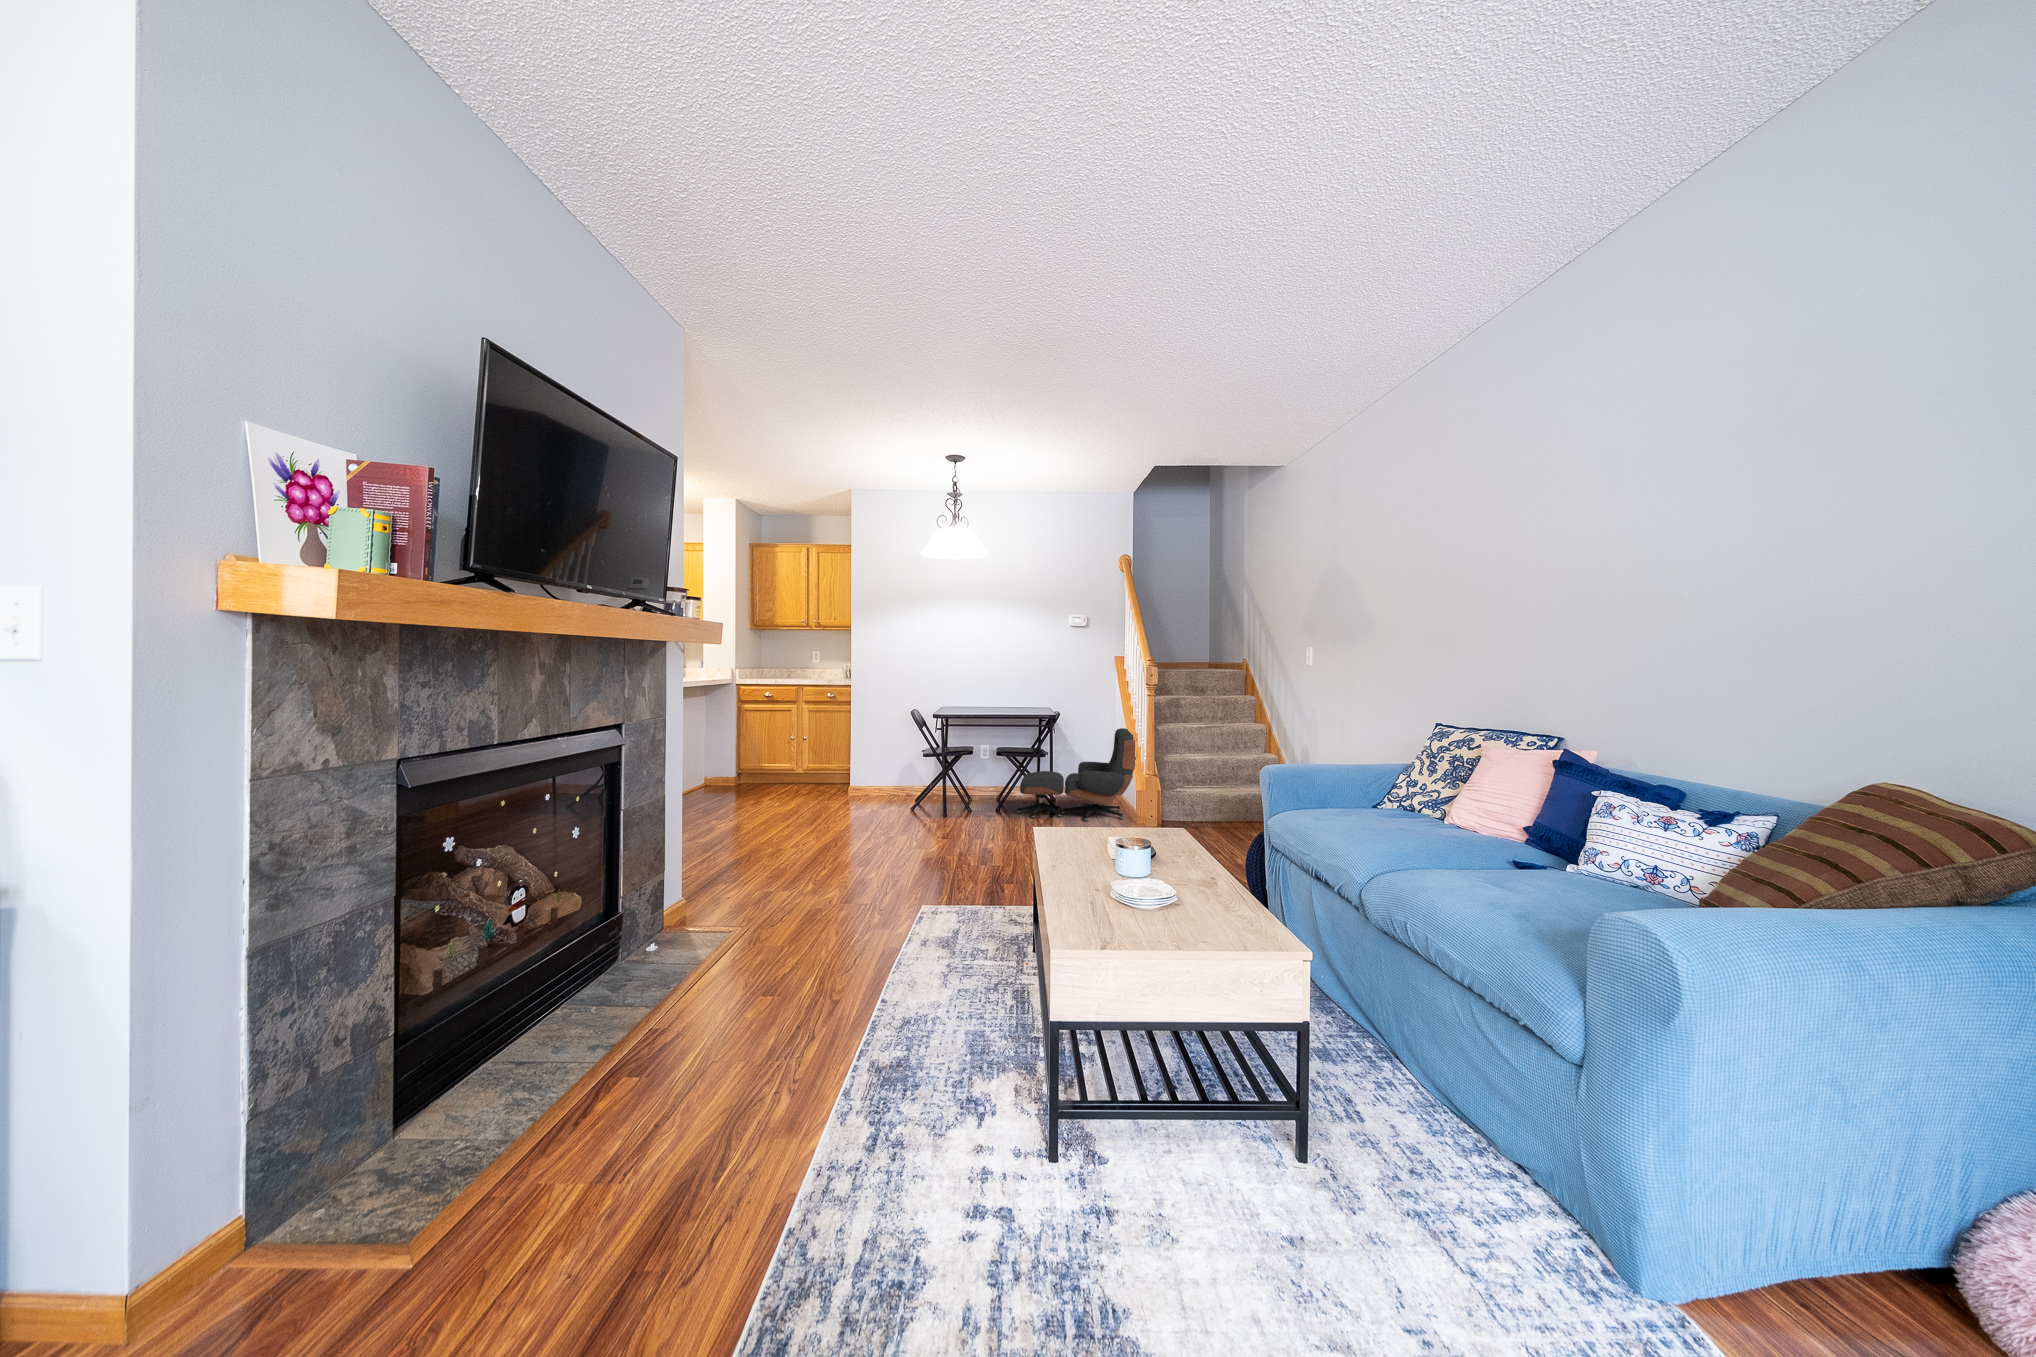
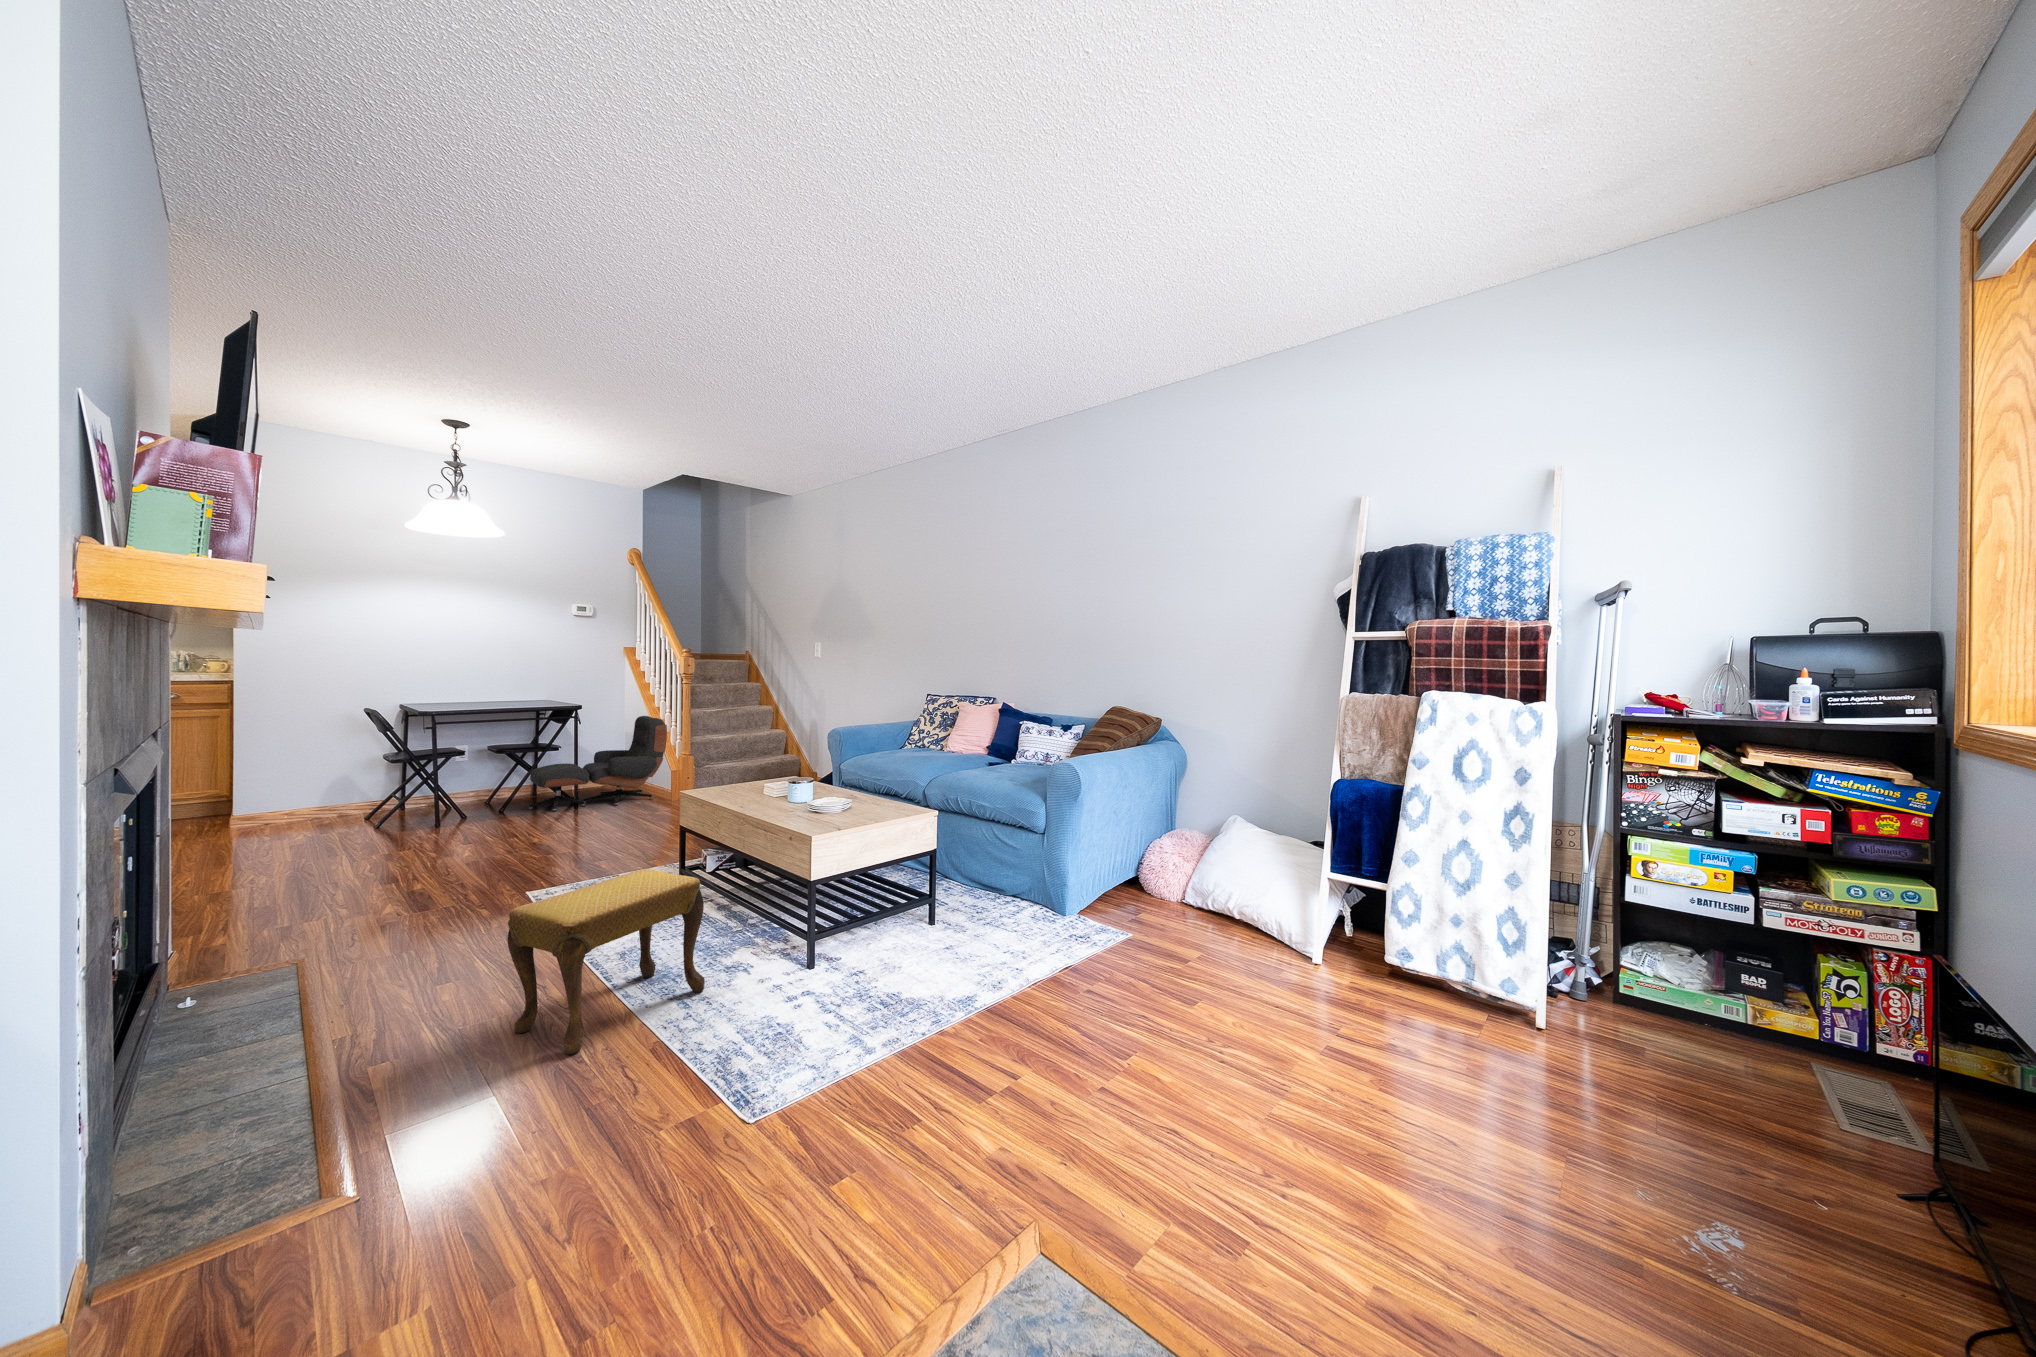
footstool: none [699,942,910,1181] -> present [508,869,705,1054]

